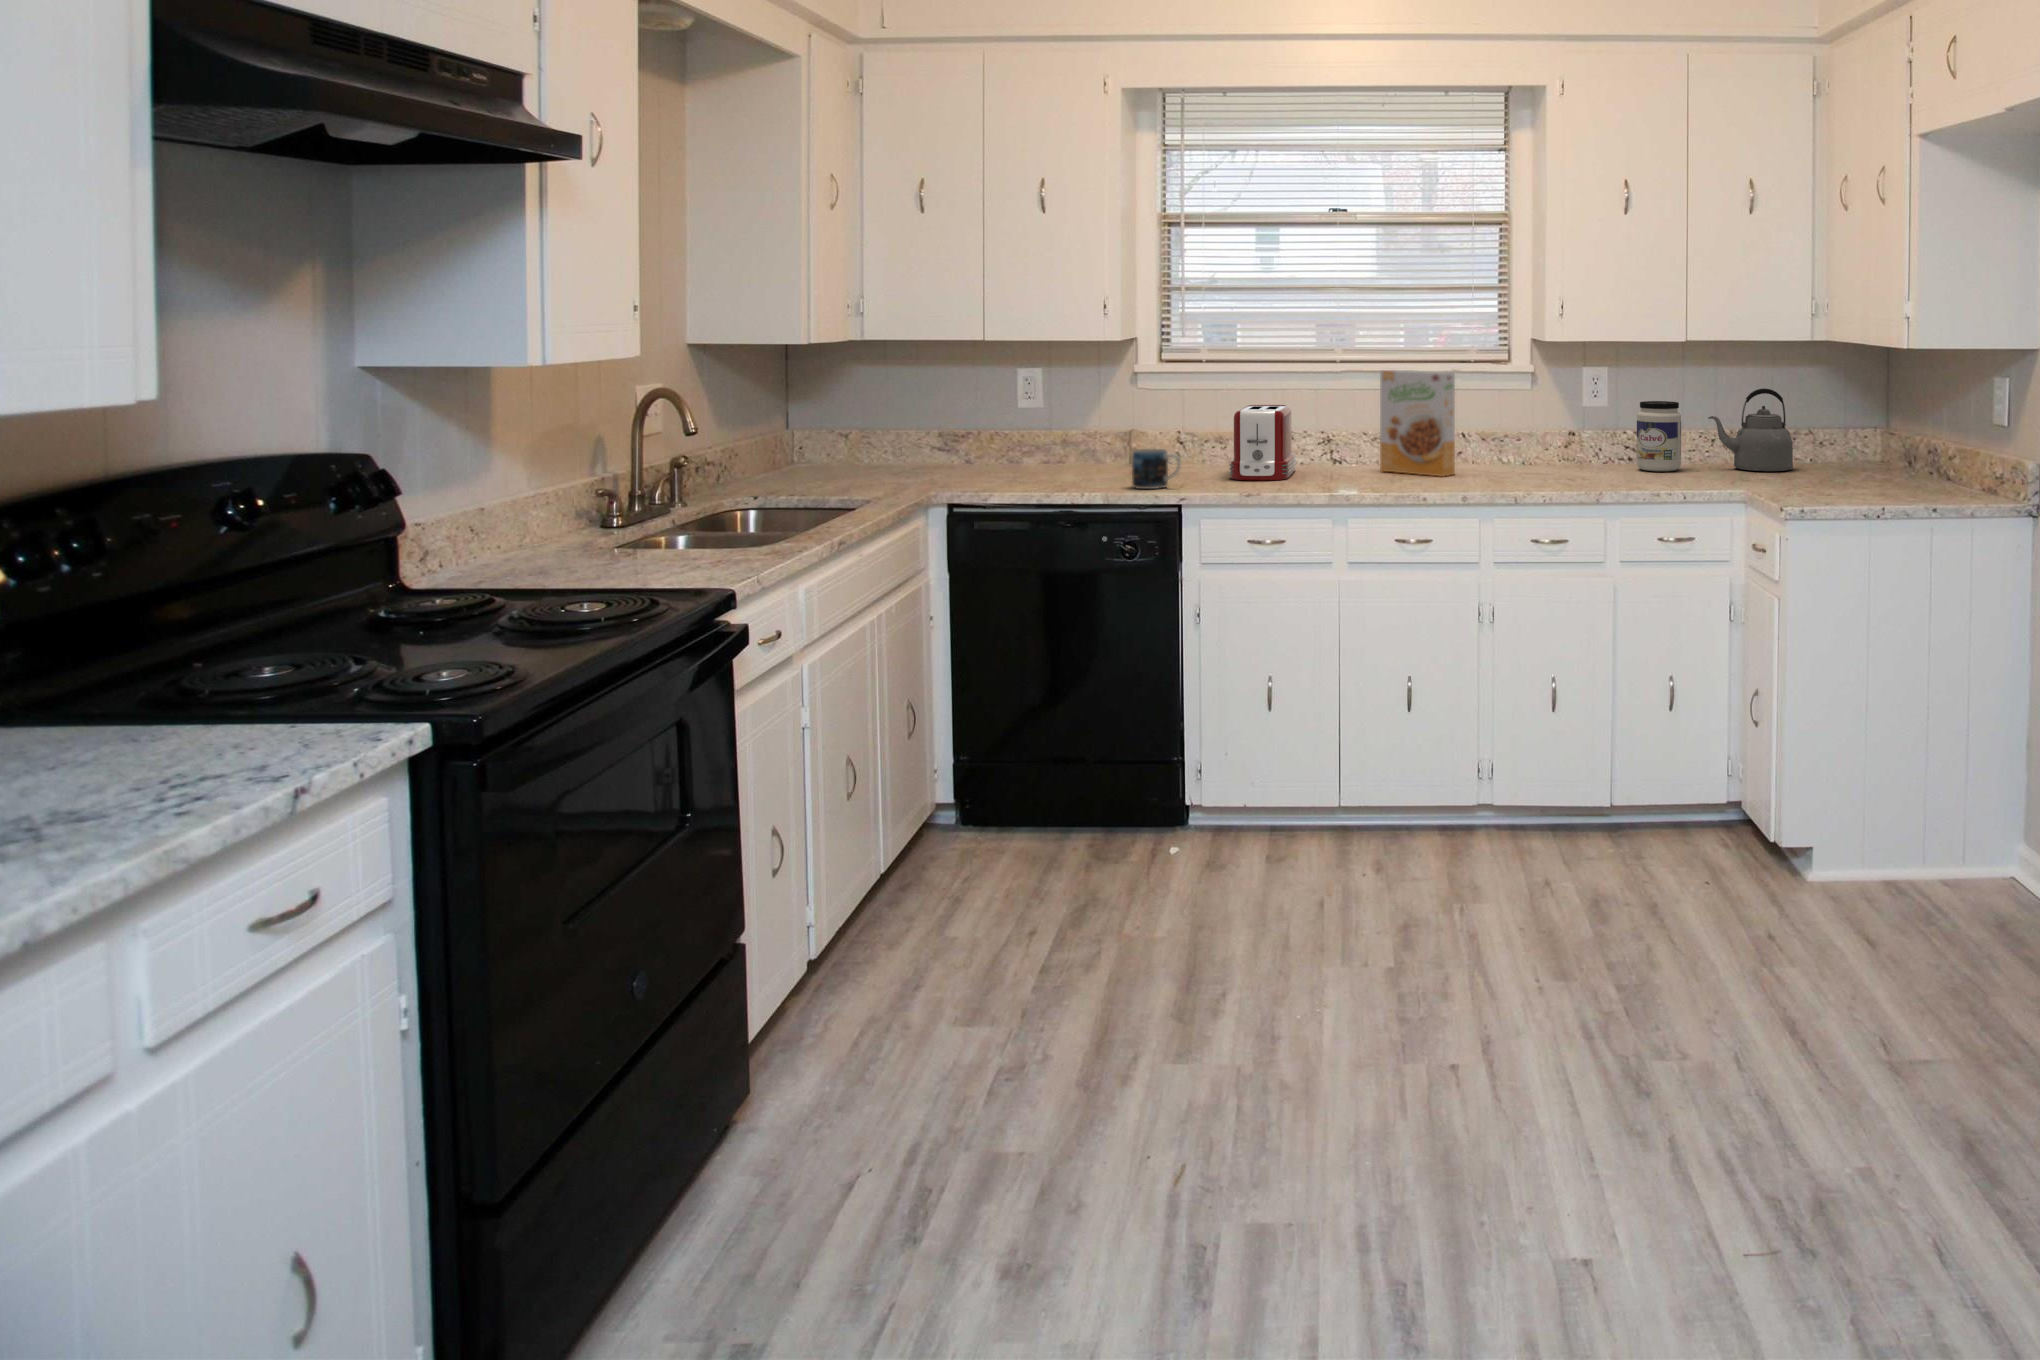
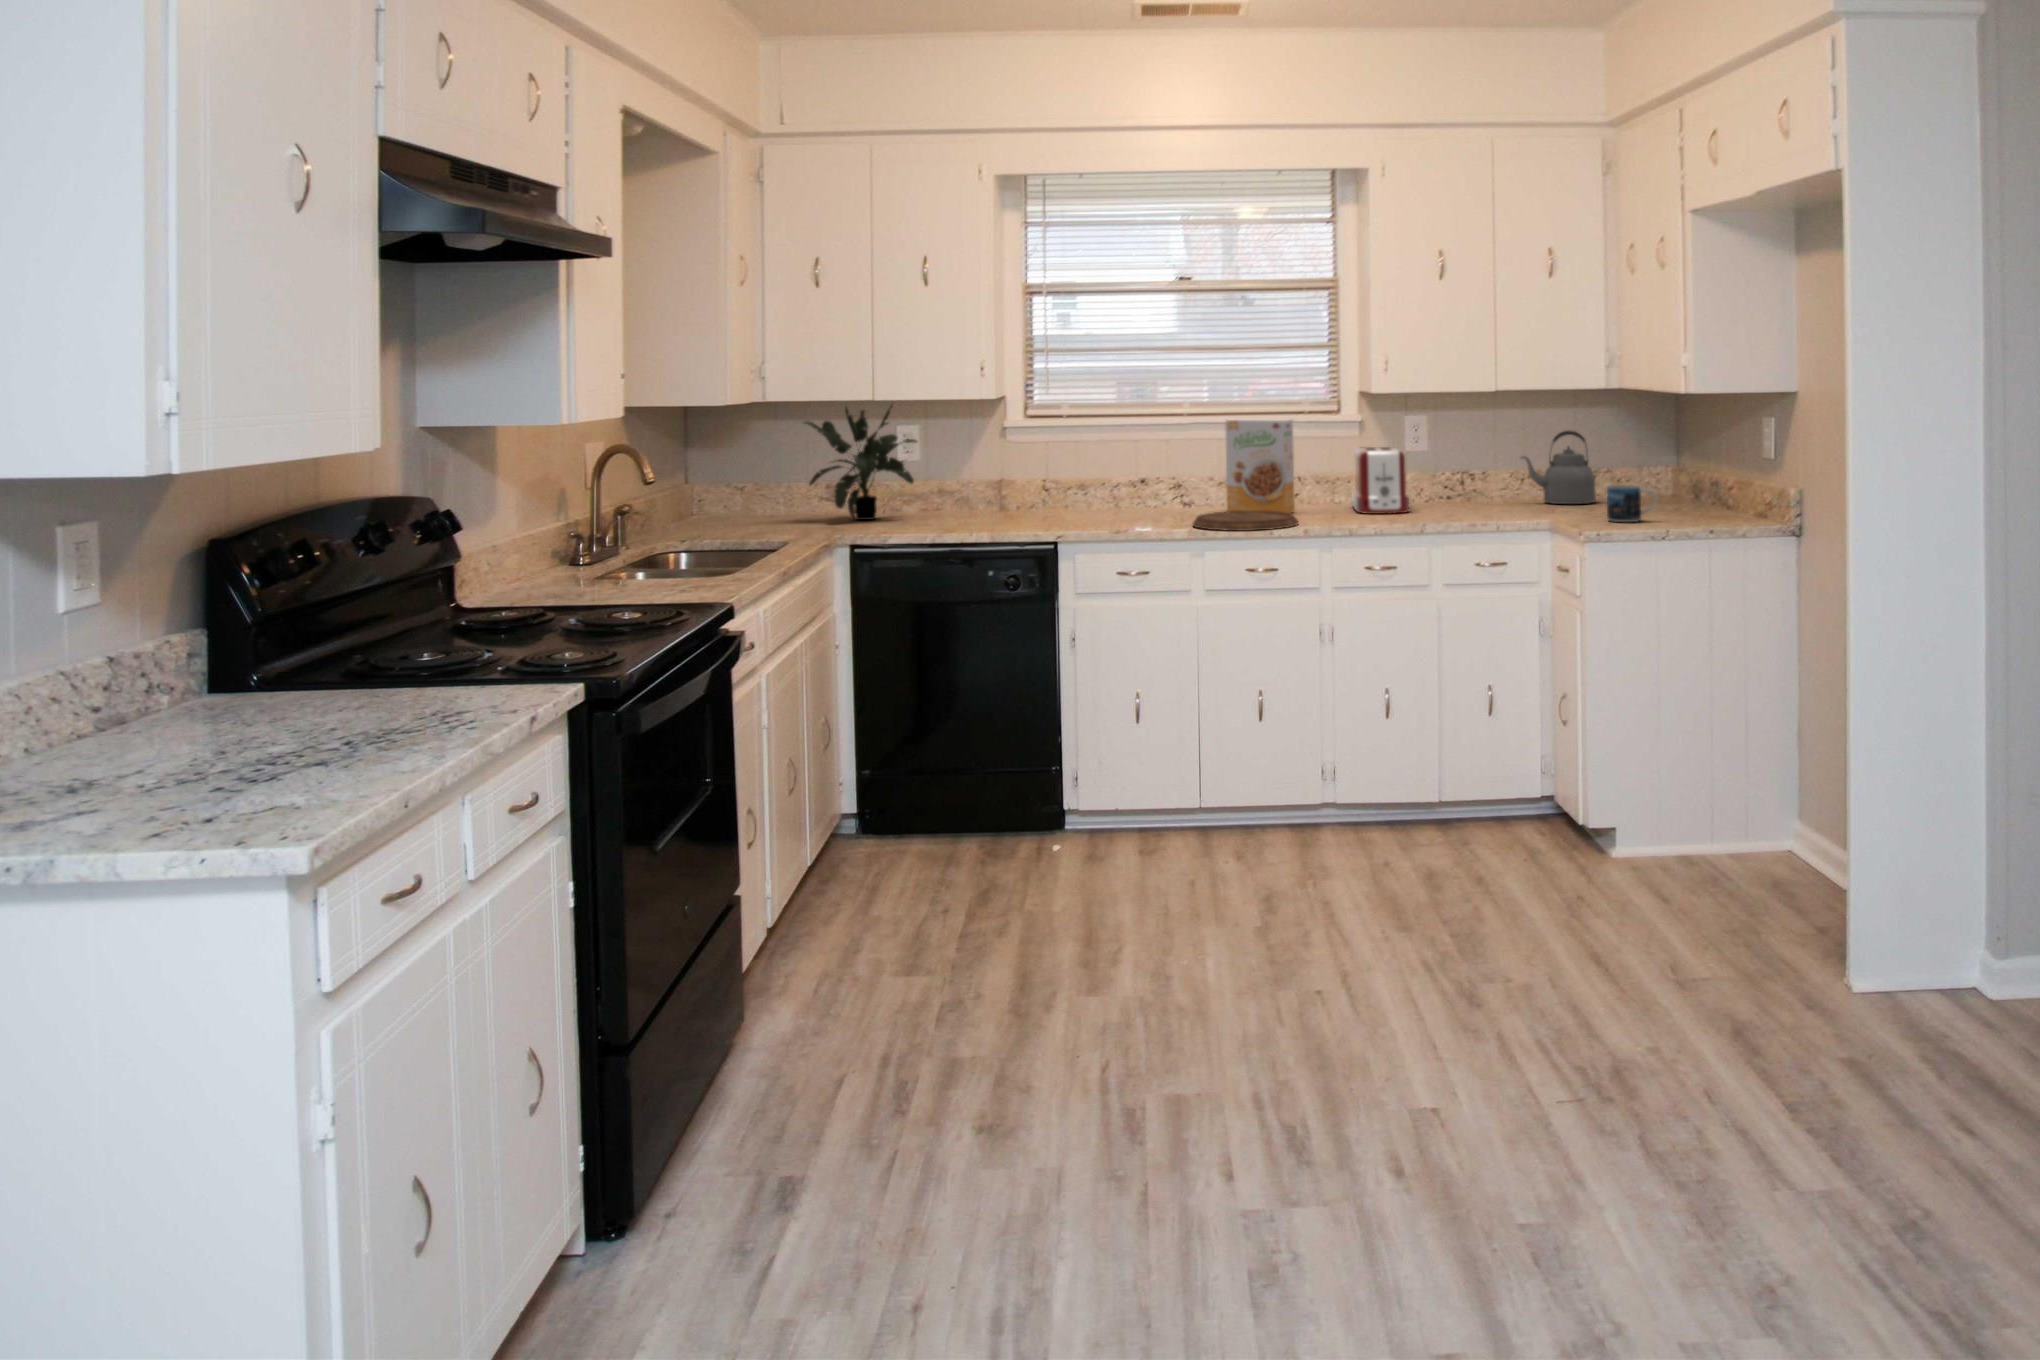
potted plant: none [911,339,1042,473] -> present [804,405,917,520]
jar: present [1637,401,1681,471] -> none [1456,444,1496,506]
toaster: present [1229,405,1296,481] -> present [1352,447,1410,514]
mug: present [1132,449,1180,489] -> present [1607,485,1657,522]
cutting board: none [1336,473,1456,498] -> present [1193,511,1298,531]

